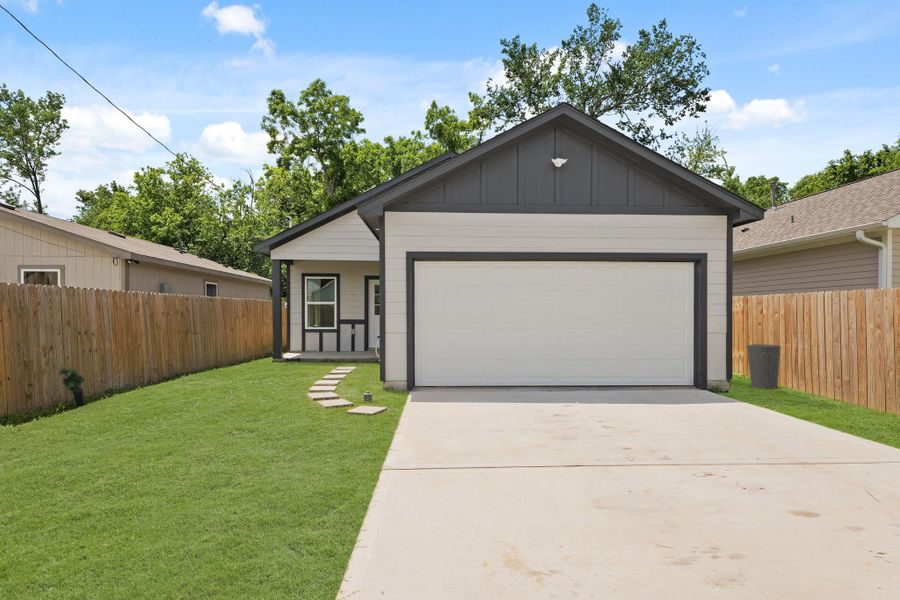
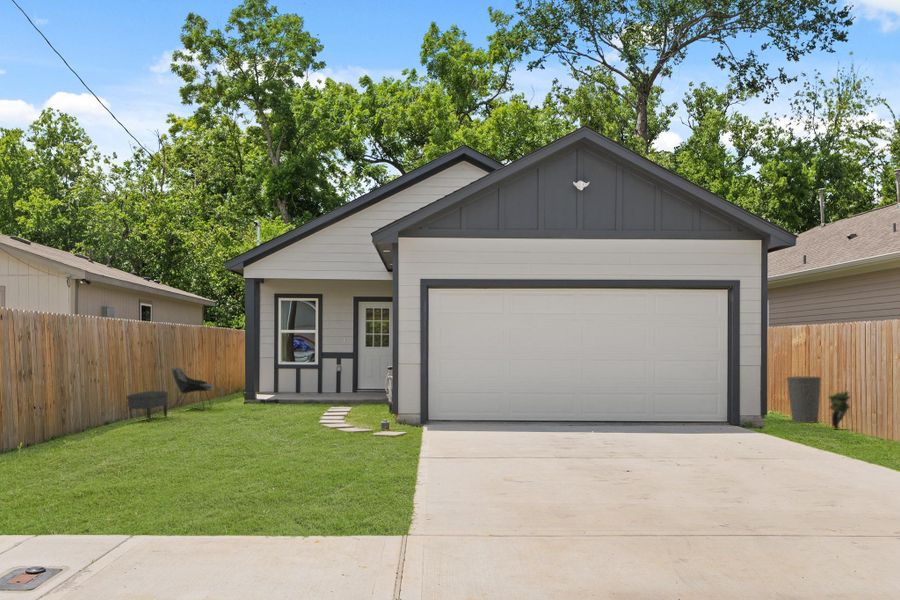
lounge chair: none [201,332,241,370] -> present [172,367,214,411]
bench: none [131,356,182,387] -> present [127,391,168,422]
potted plant: present [58,366,85,405] -> present [829,391,850,429]

